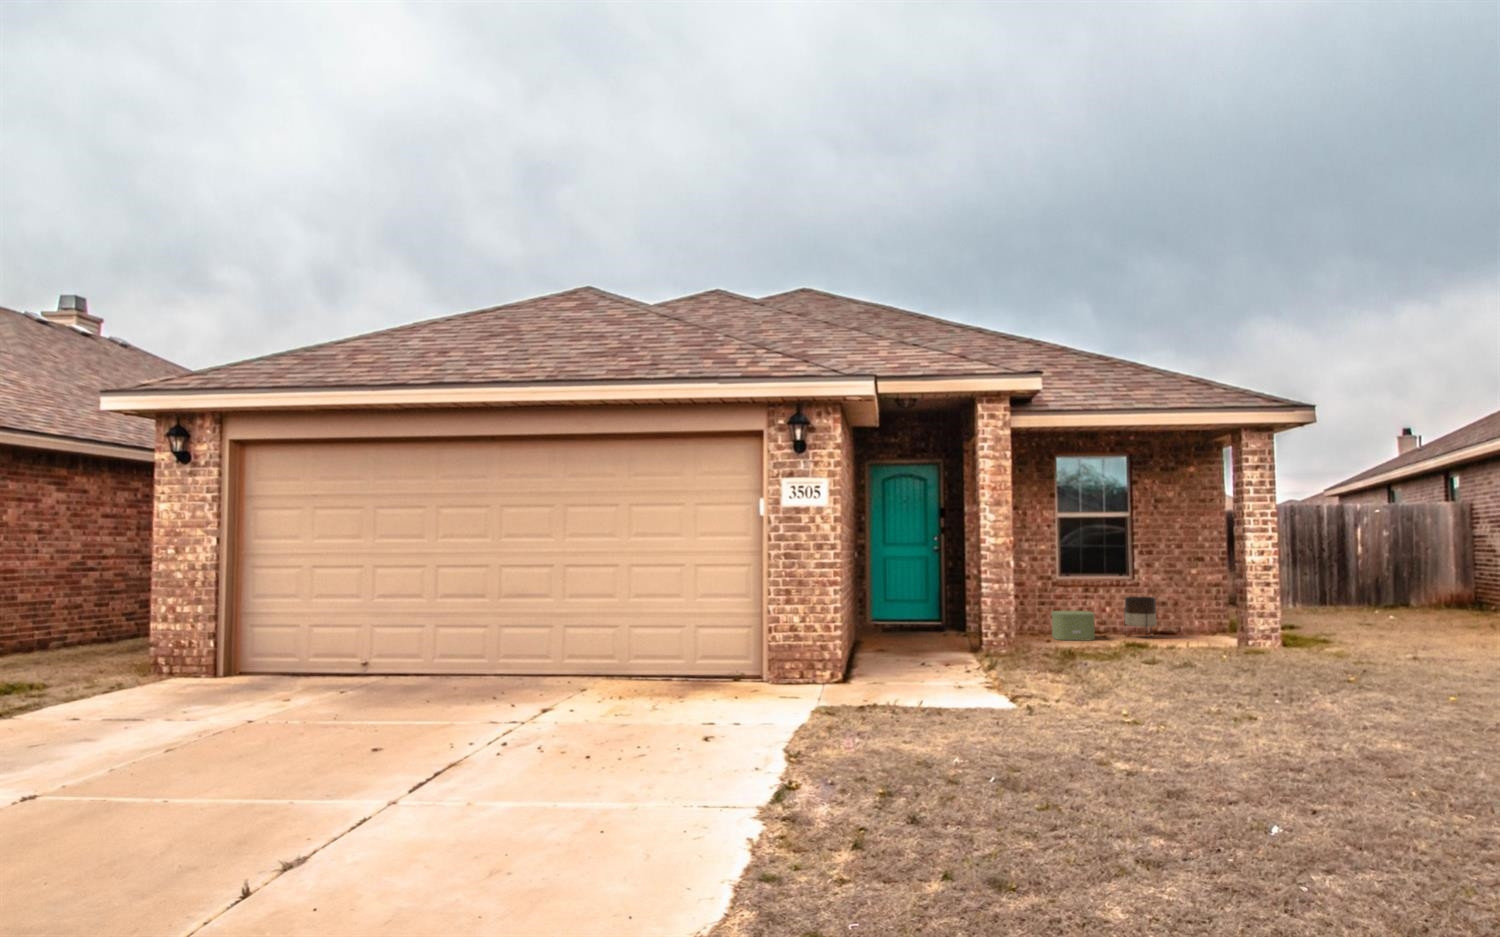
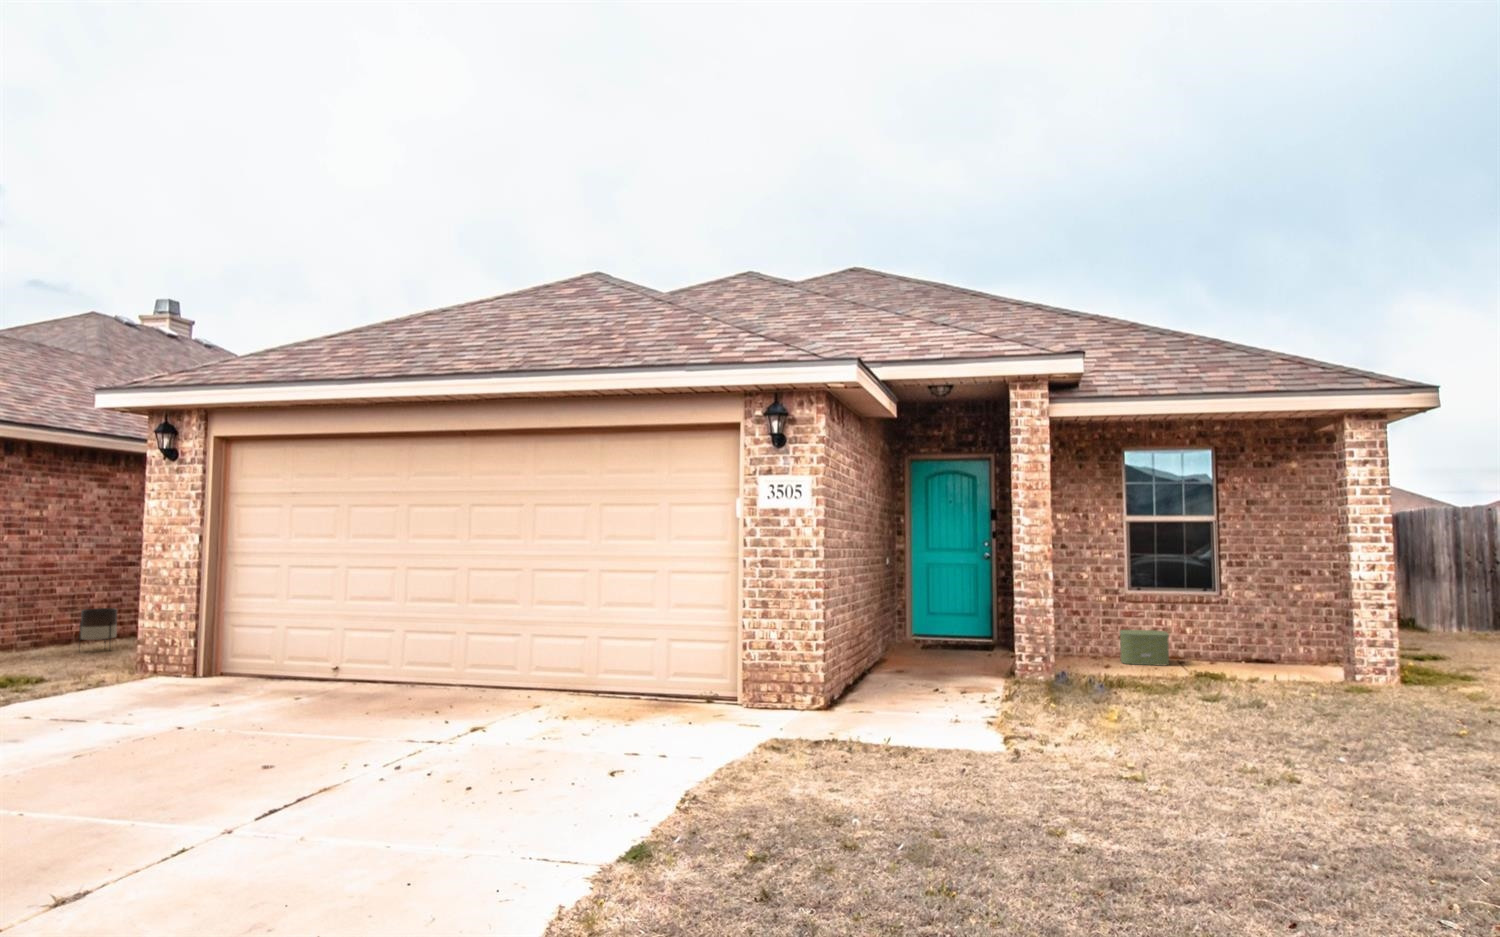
planter: present [1124,597,1156,631] -> present [79,608,117,647]

